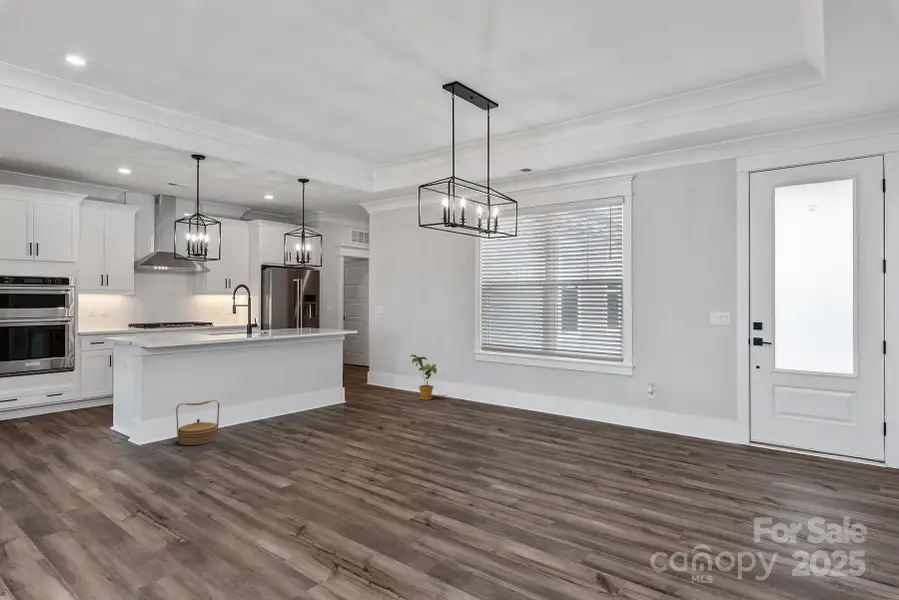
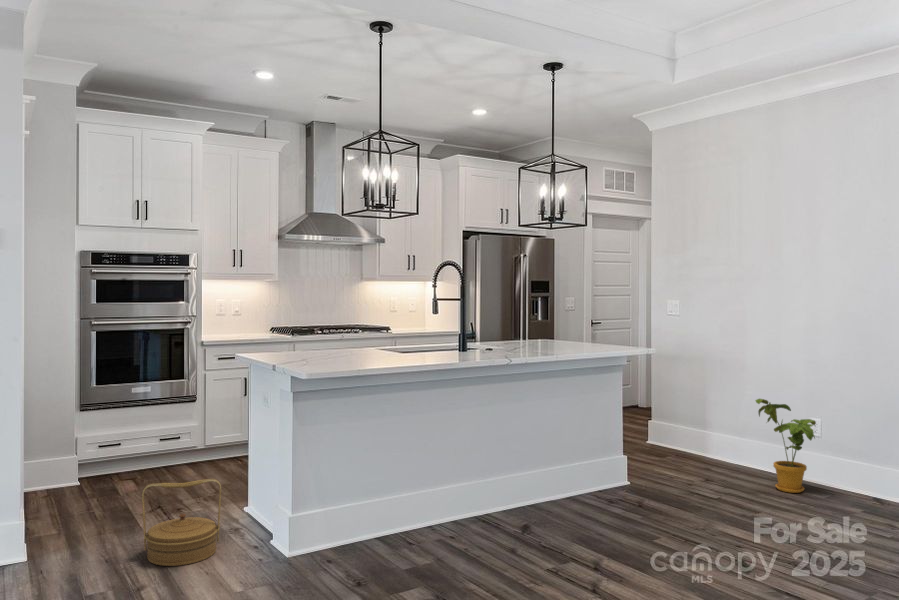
basket: present [176,400,219,445] -> present [142,479,221,566]

